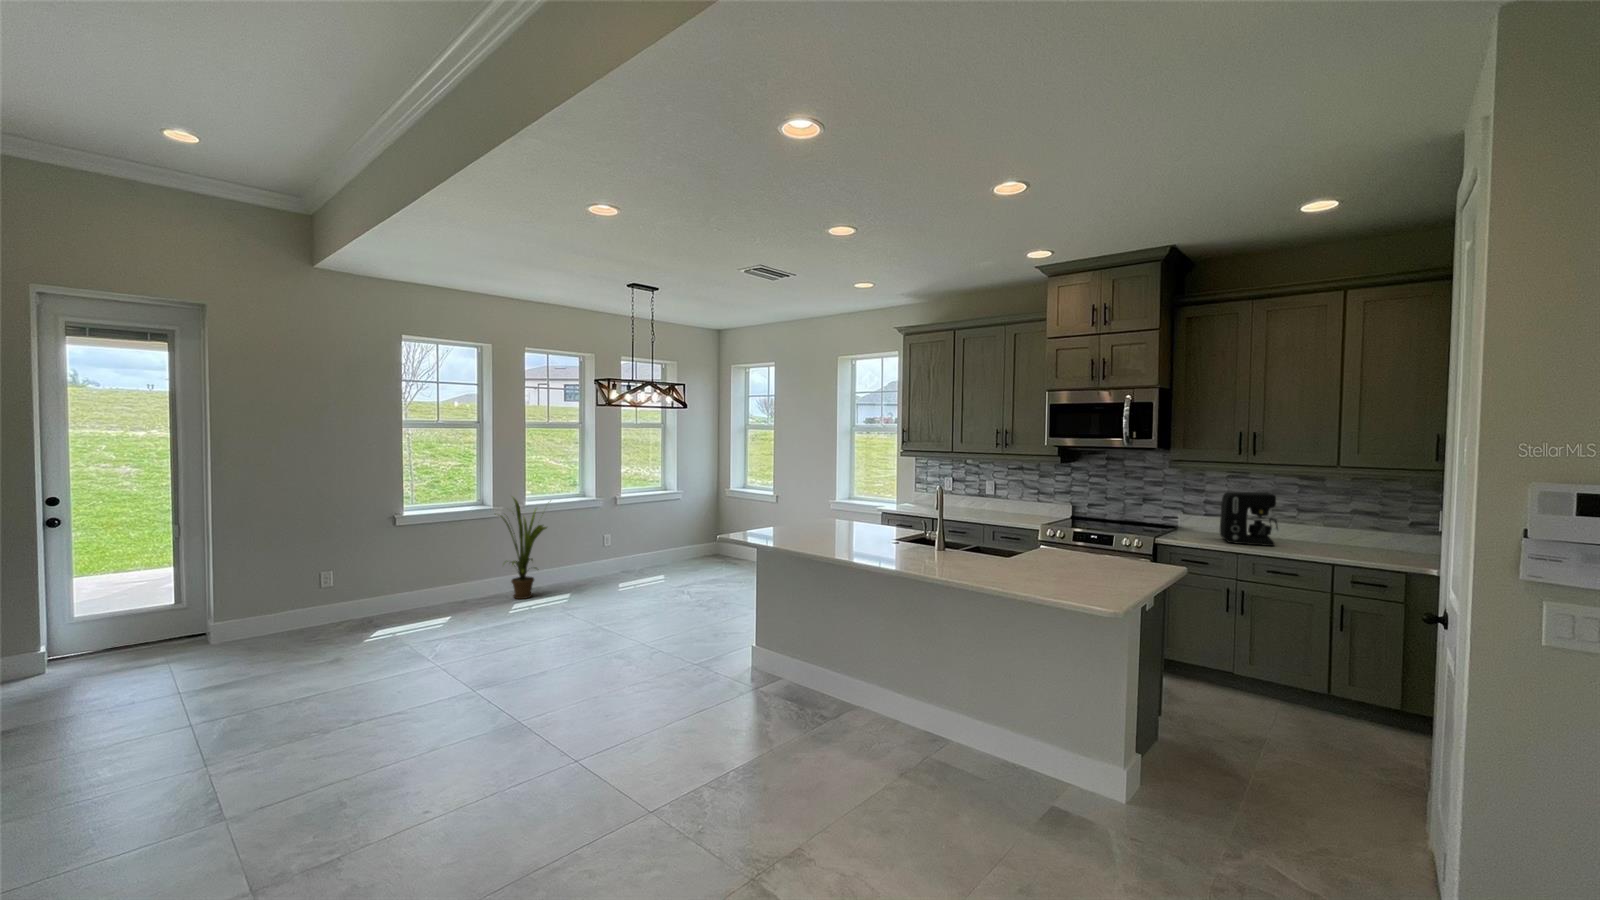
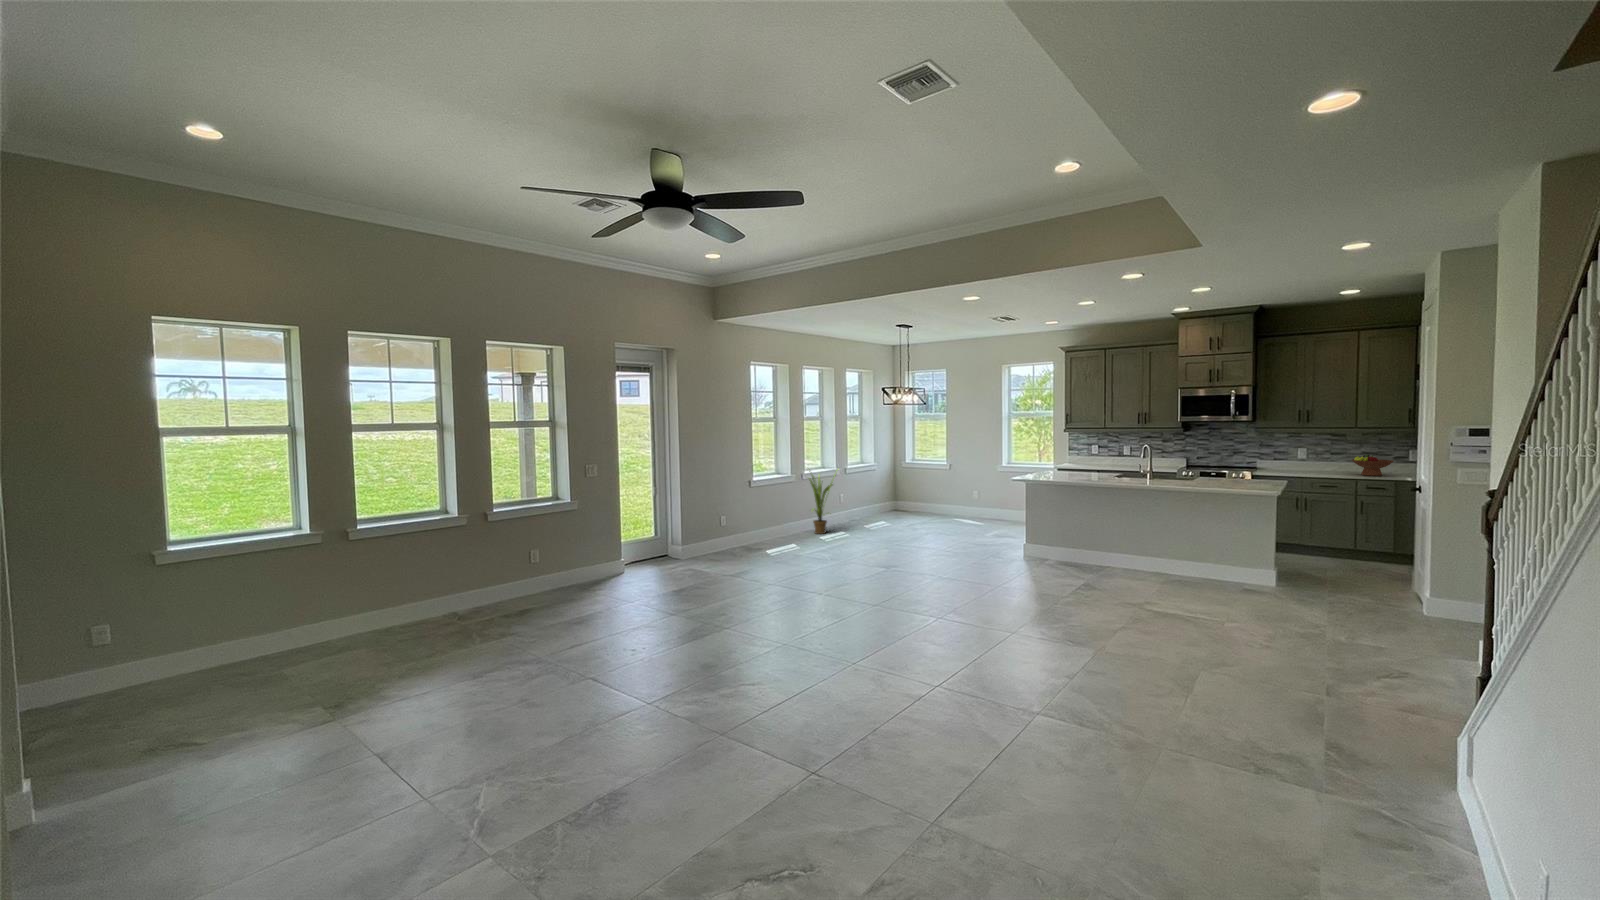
coffee maker: present [1220,492,1278,546] -> none [1289,444,1323,473]
fruit bowl: none [1325,517,1404,559] -> present [1352,455,1393,476]

